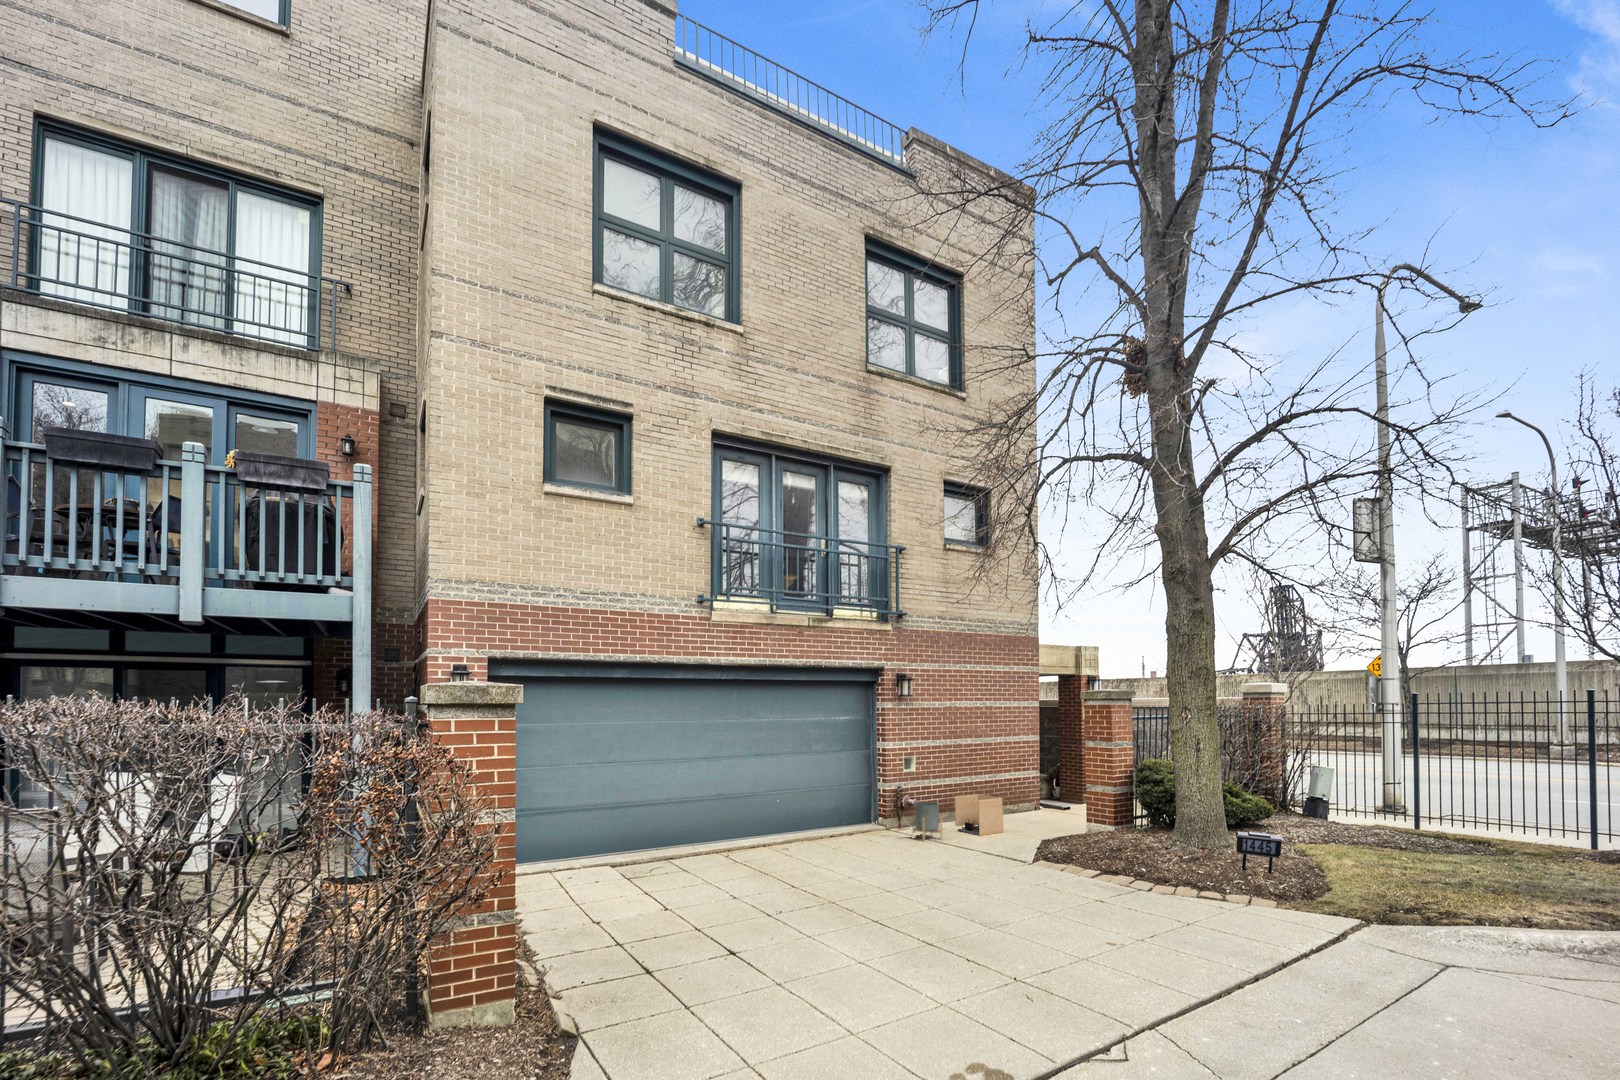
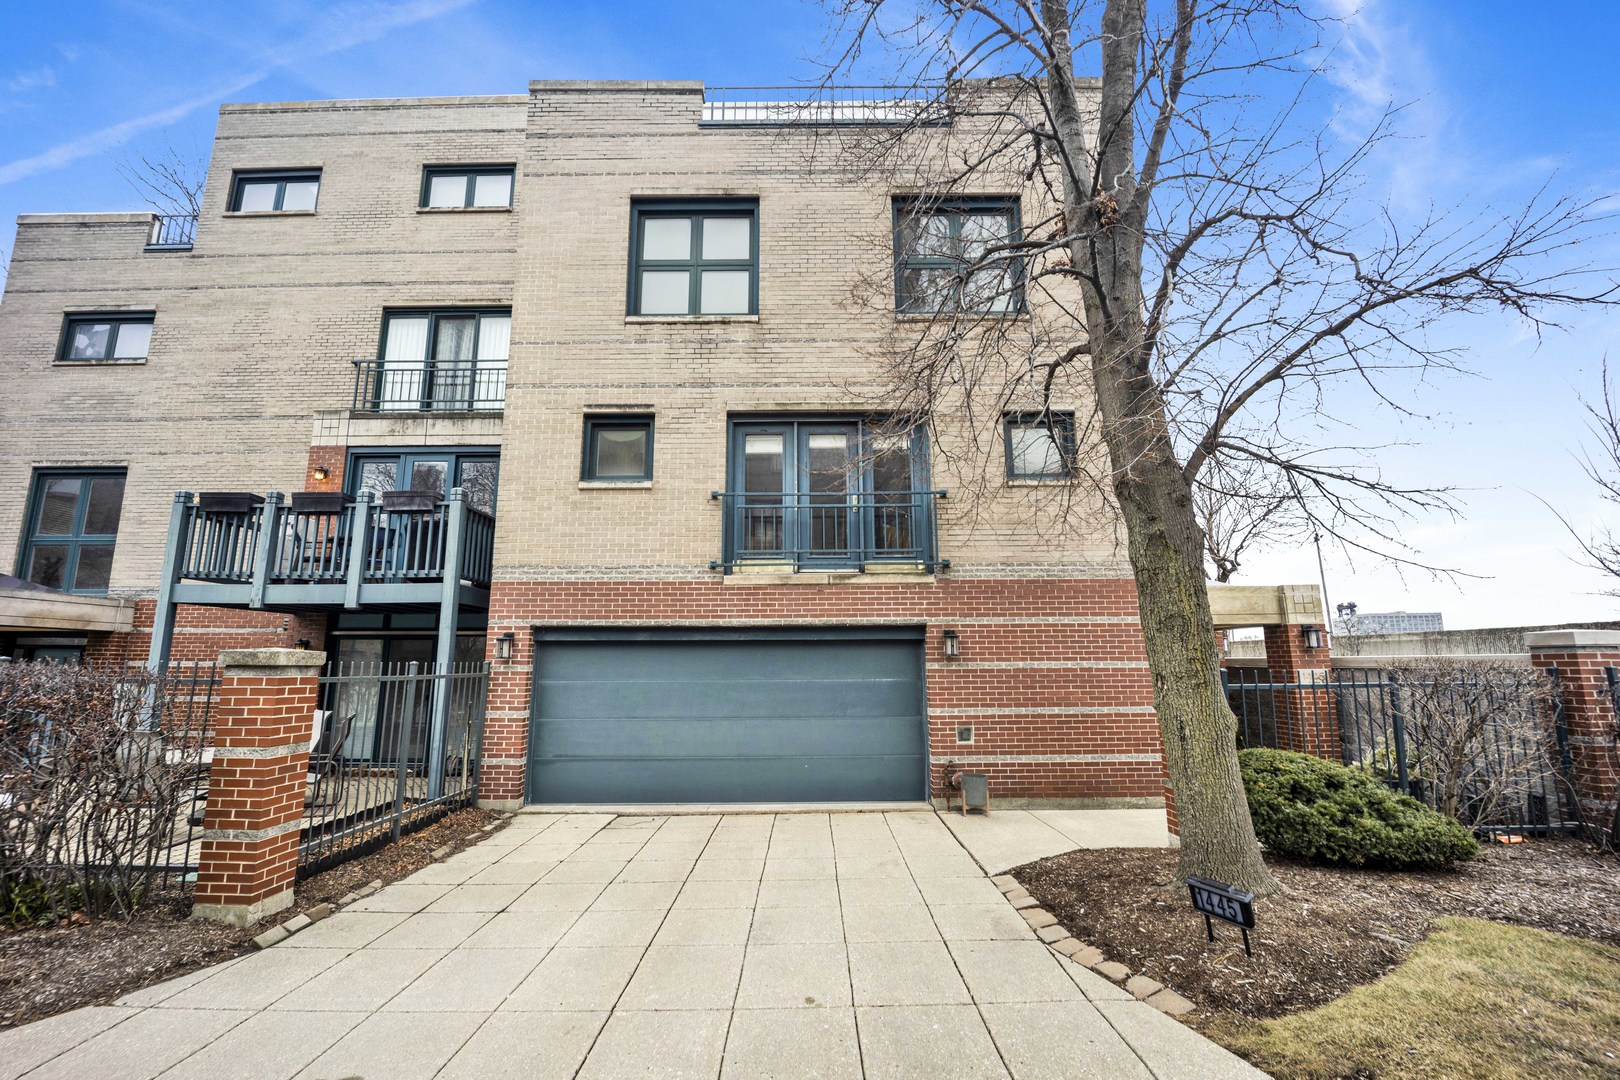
cardboard box: present [955,794,1004,835] -> none [1027,770,1082,818]

